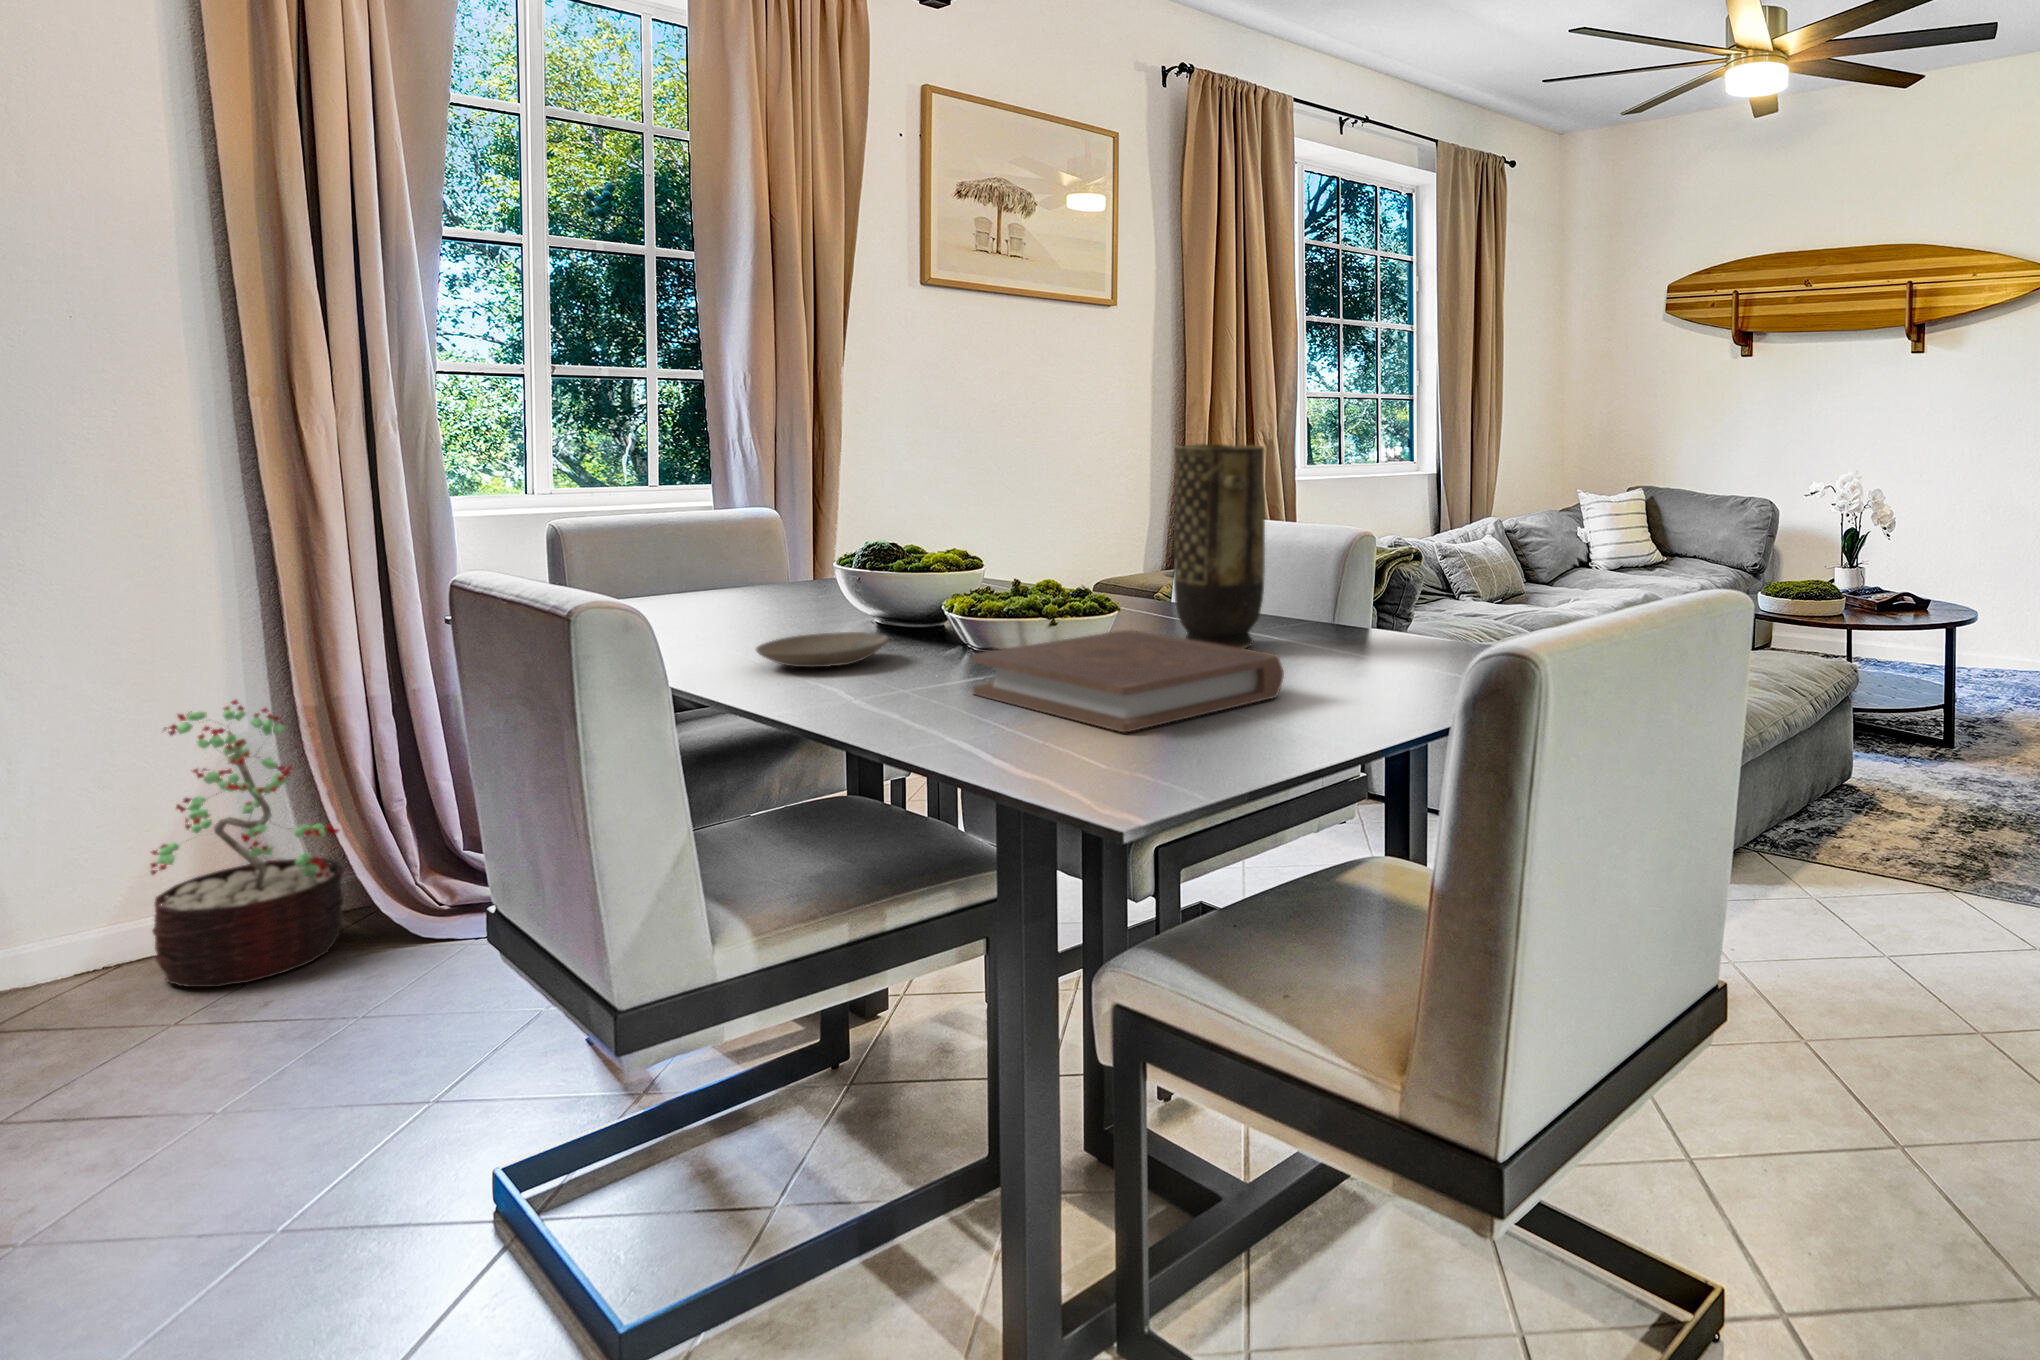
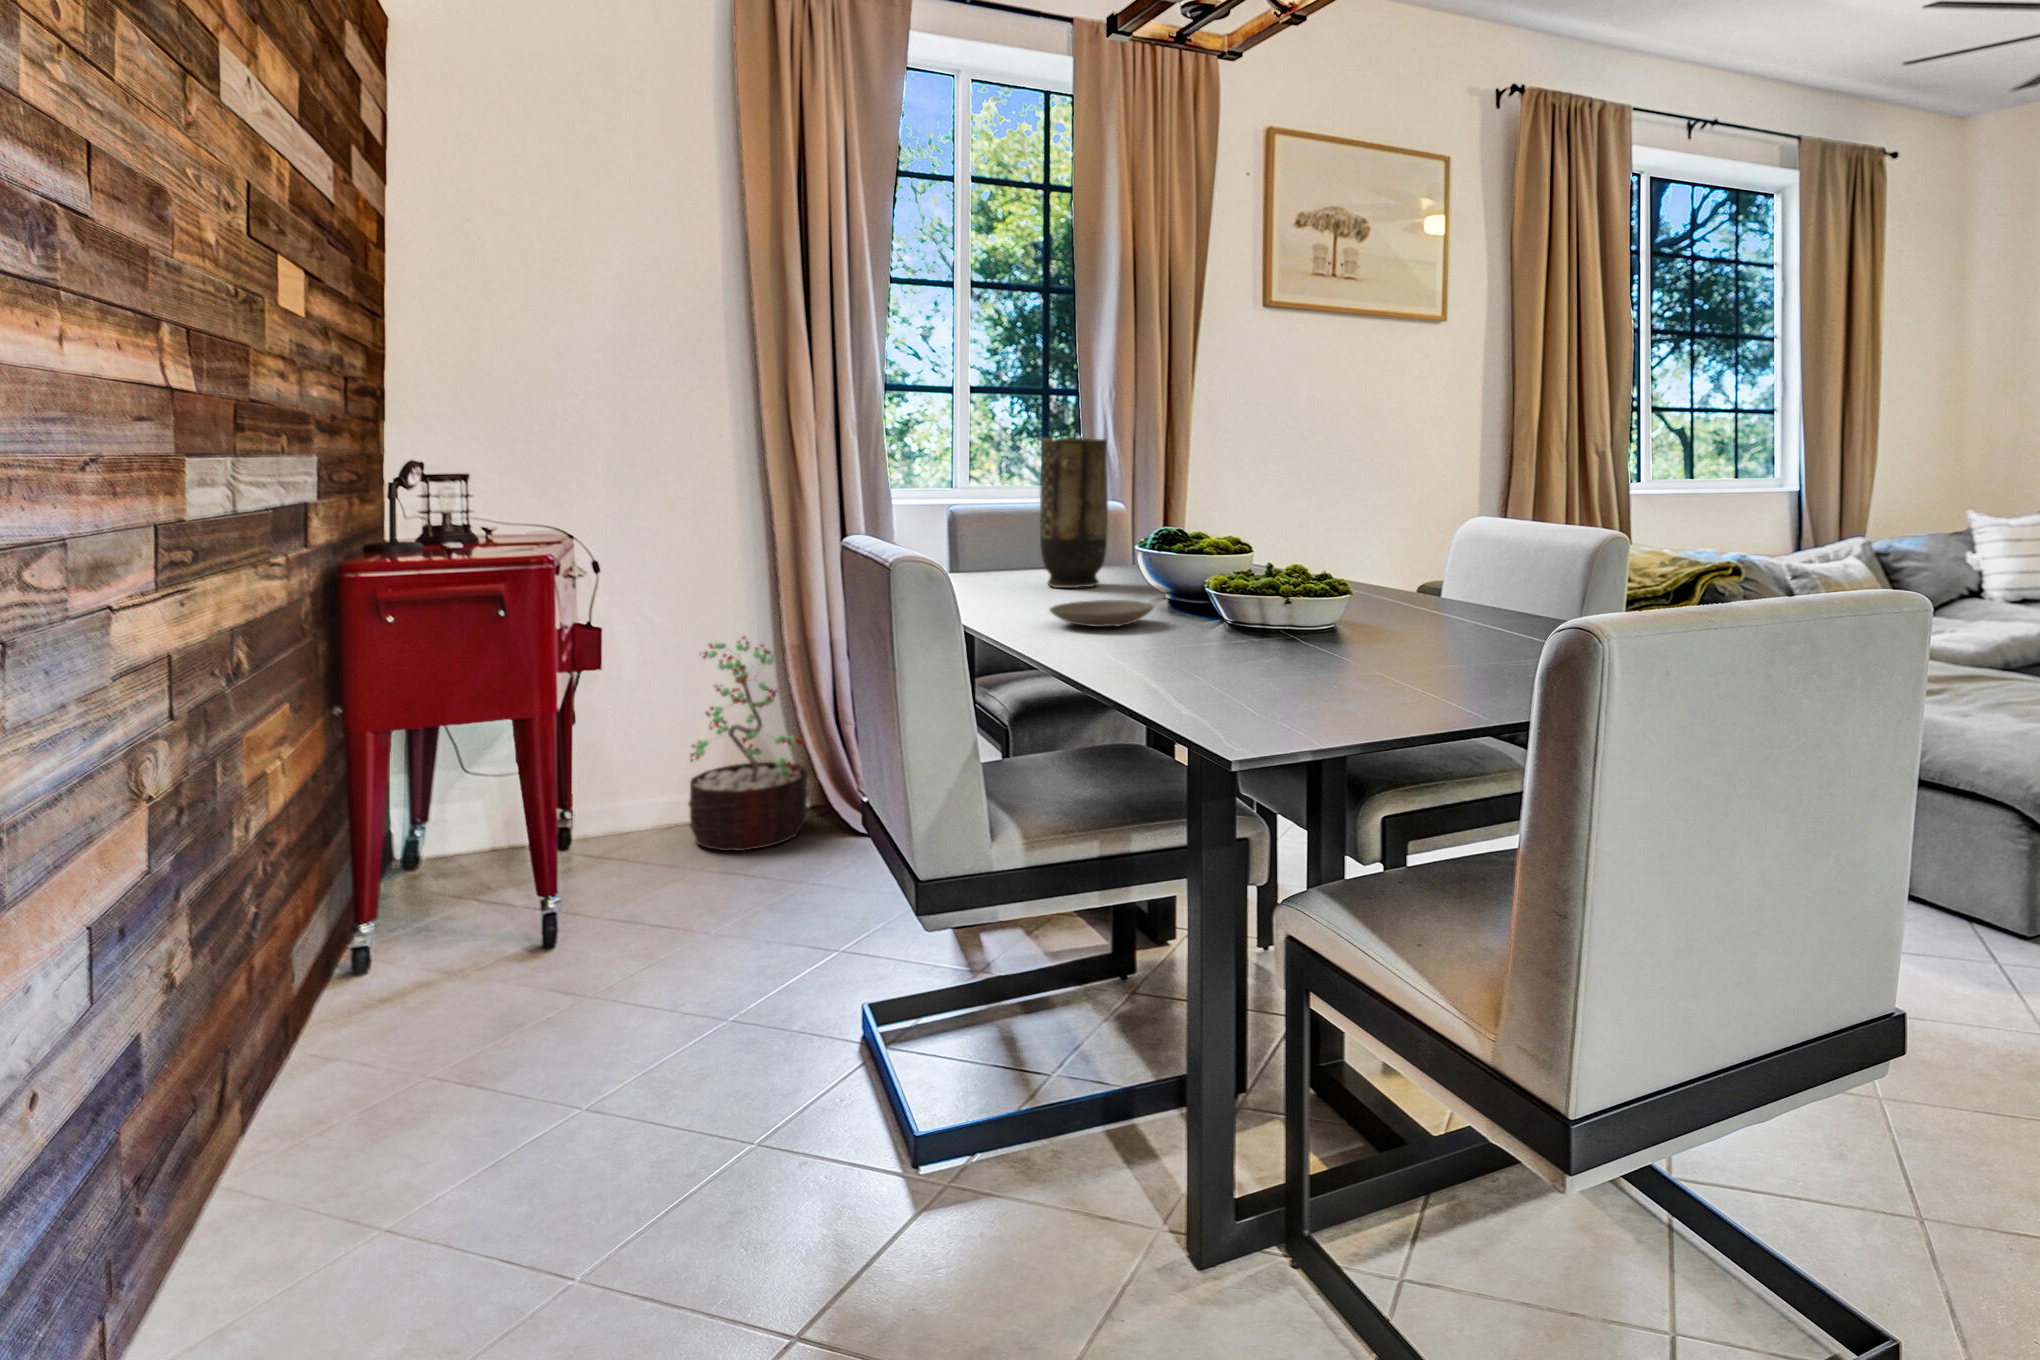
vase: present [1174,444,1265,648] -> present [1040,438,1108,588]
book: present [972,630,1284,732] -> none [1199,610,1463,691]

